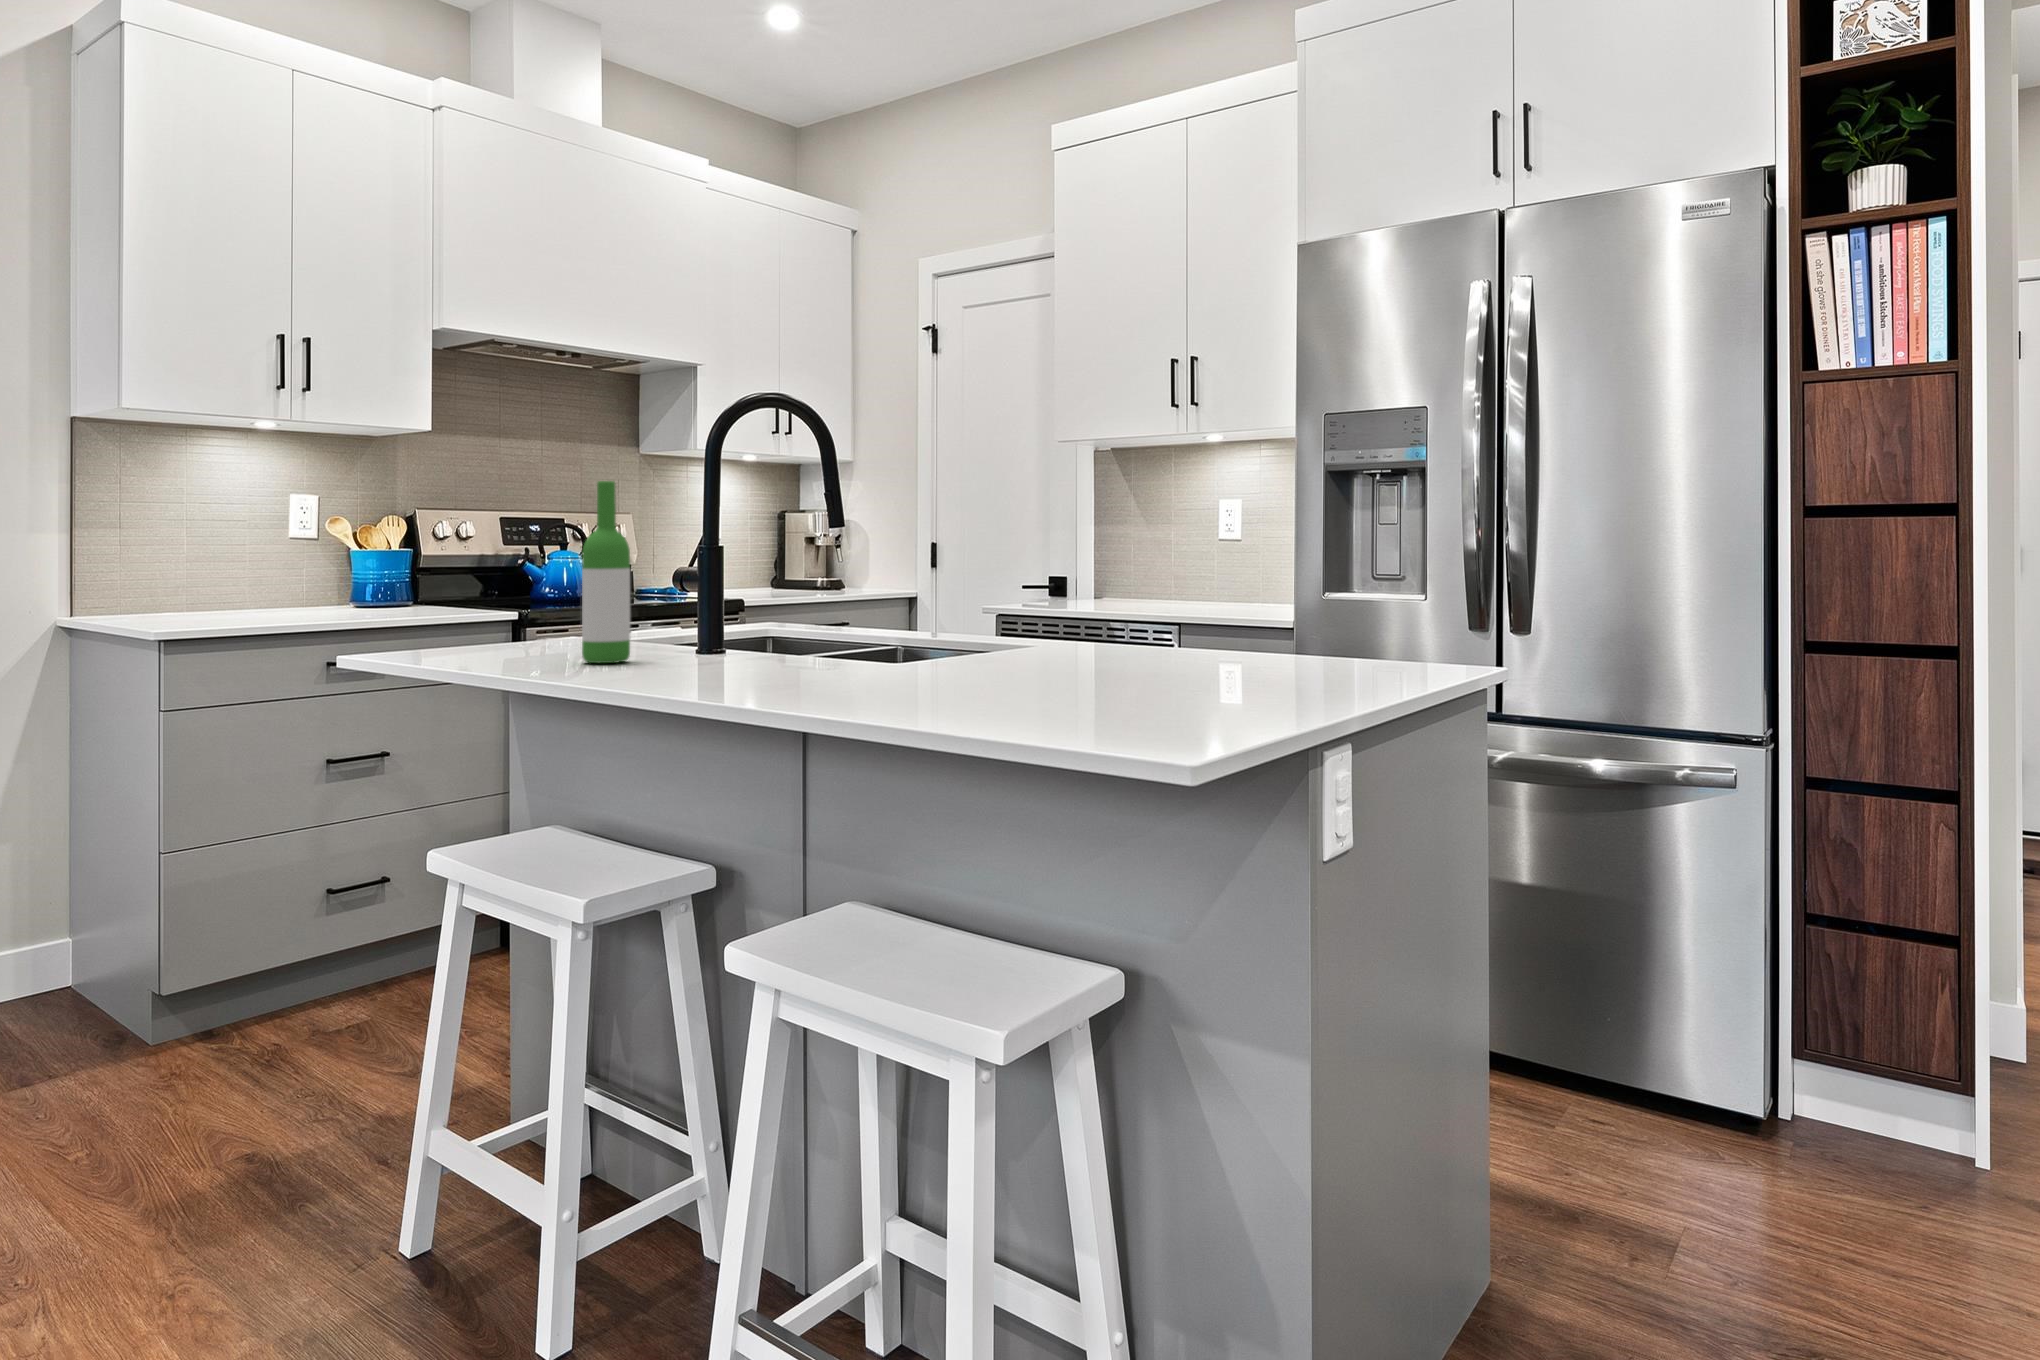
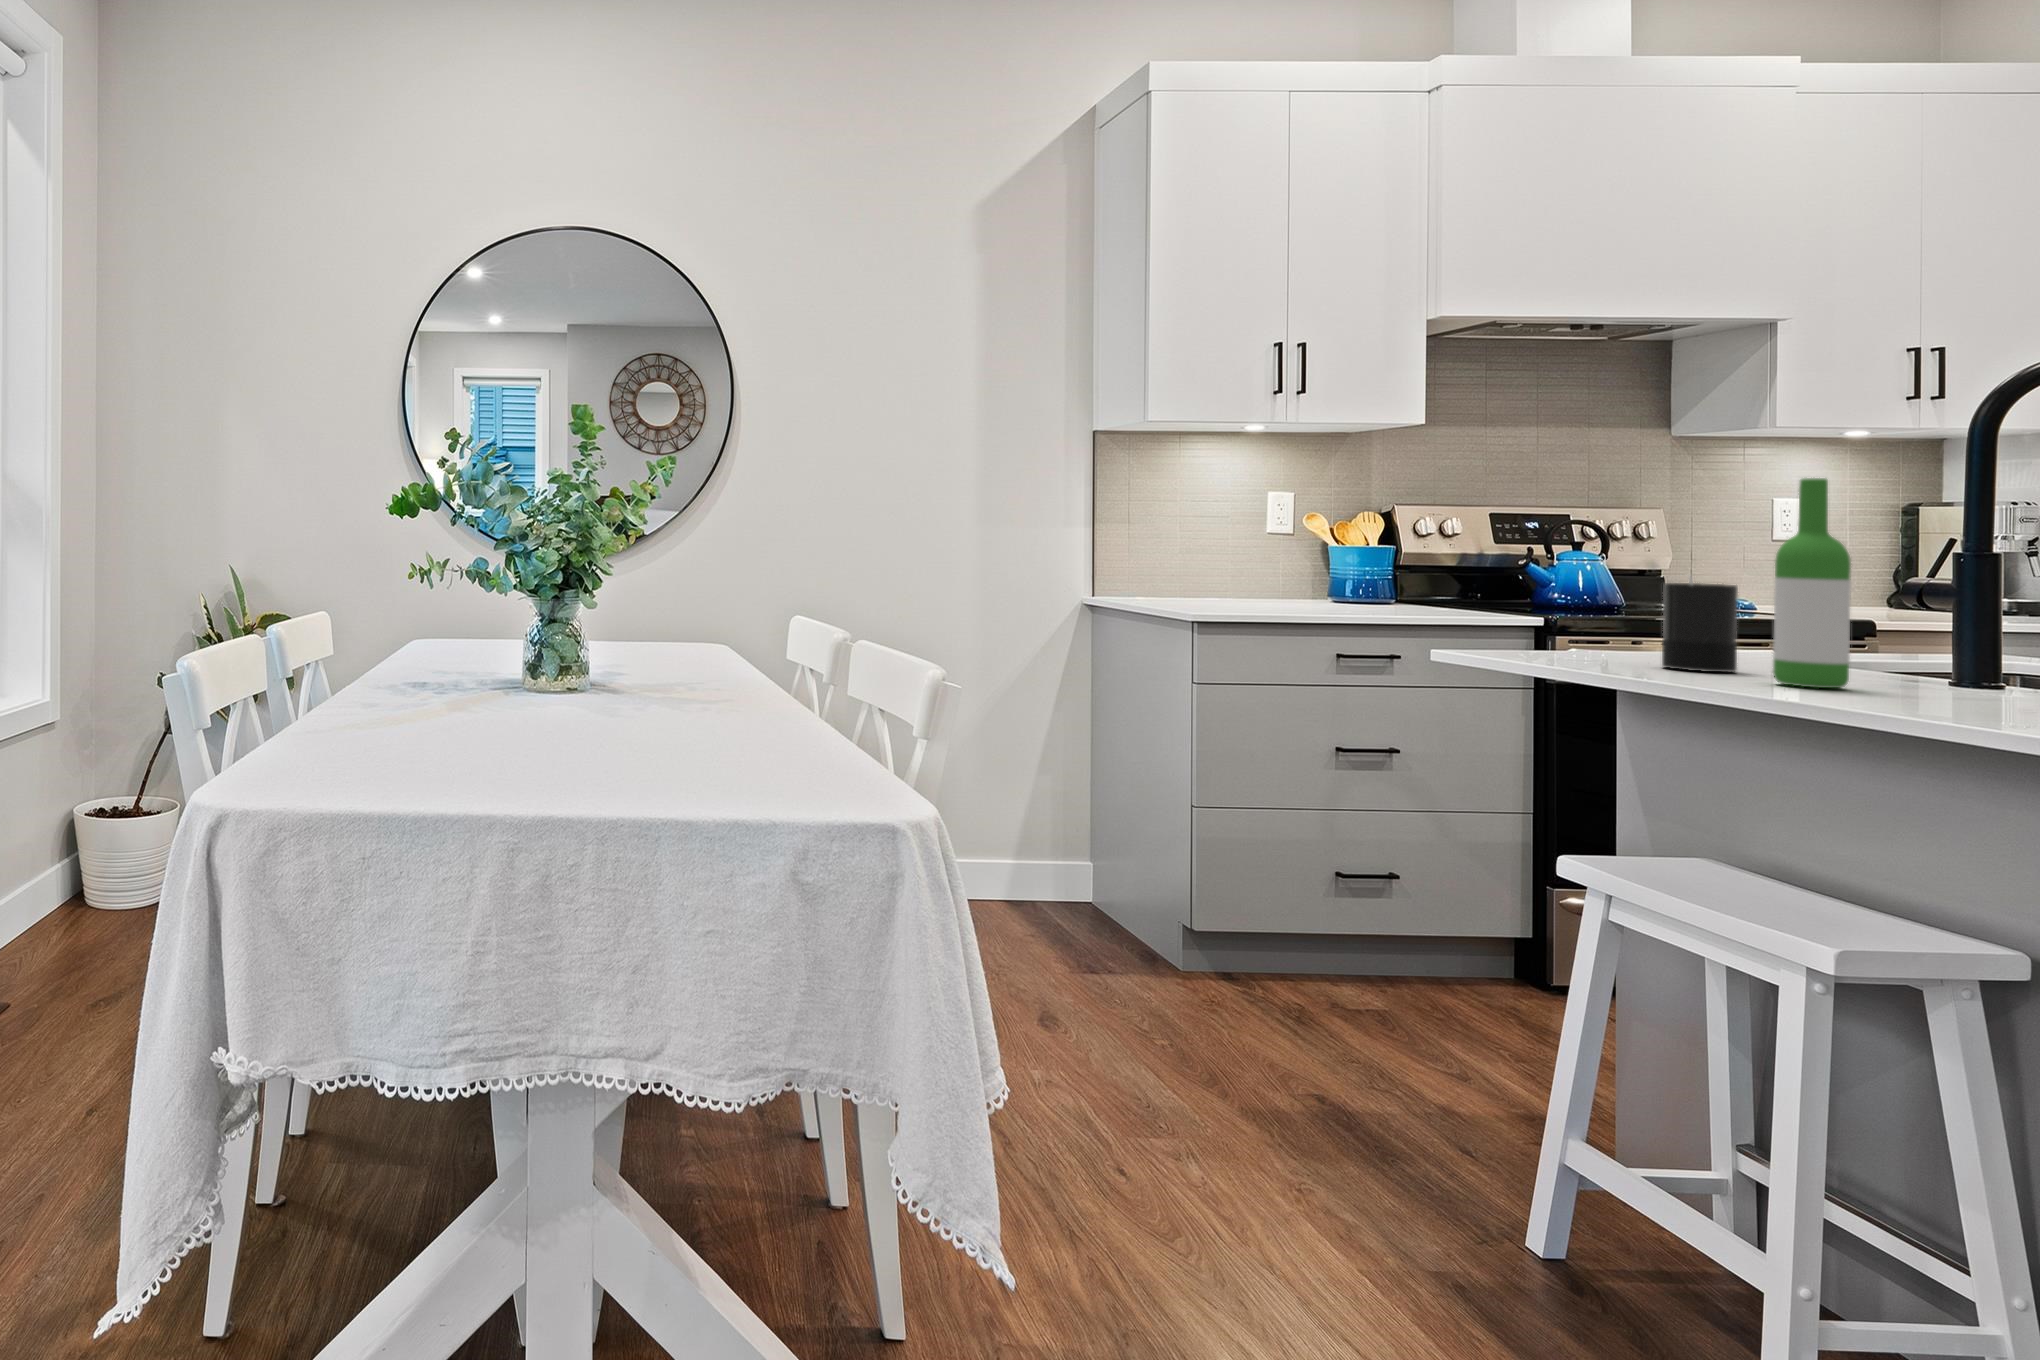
candle: none [522,569,574,656] -> present [1662,576,1738,672]

